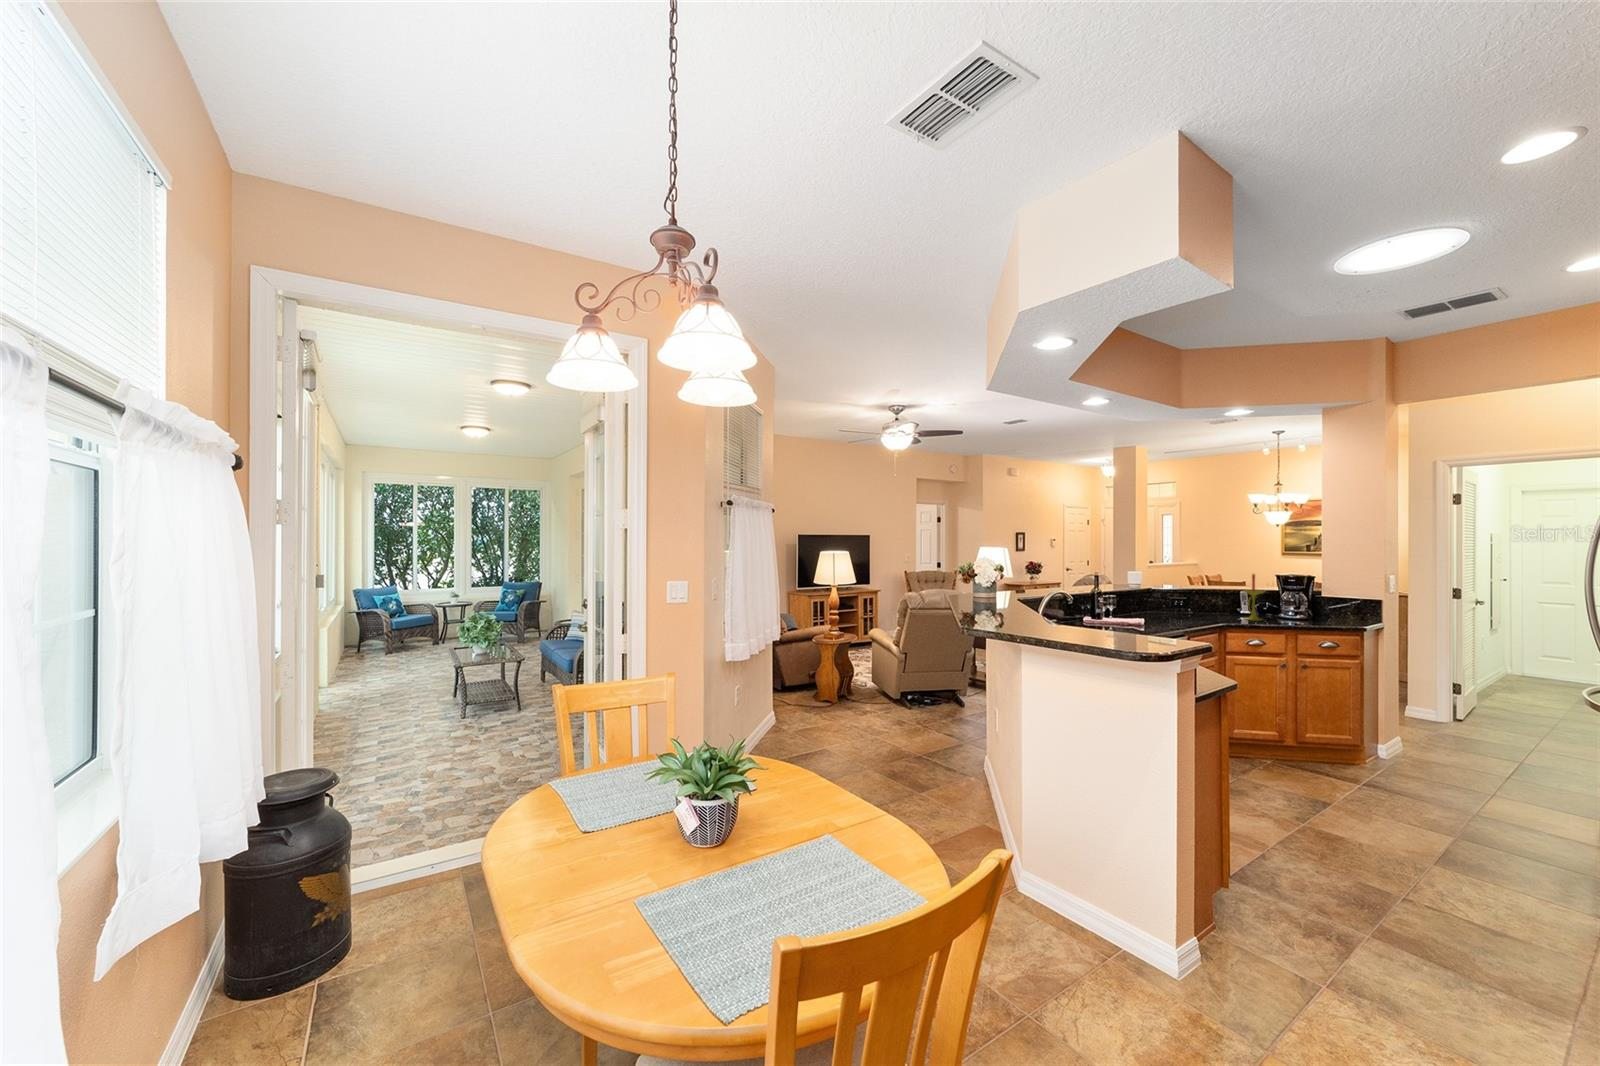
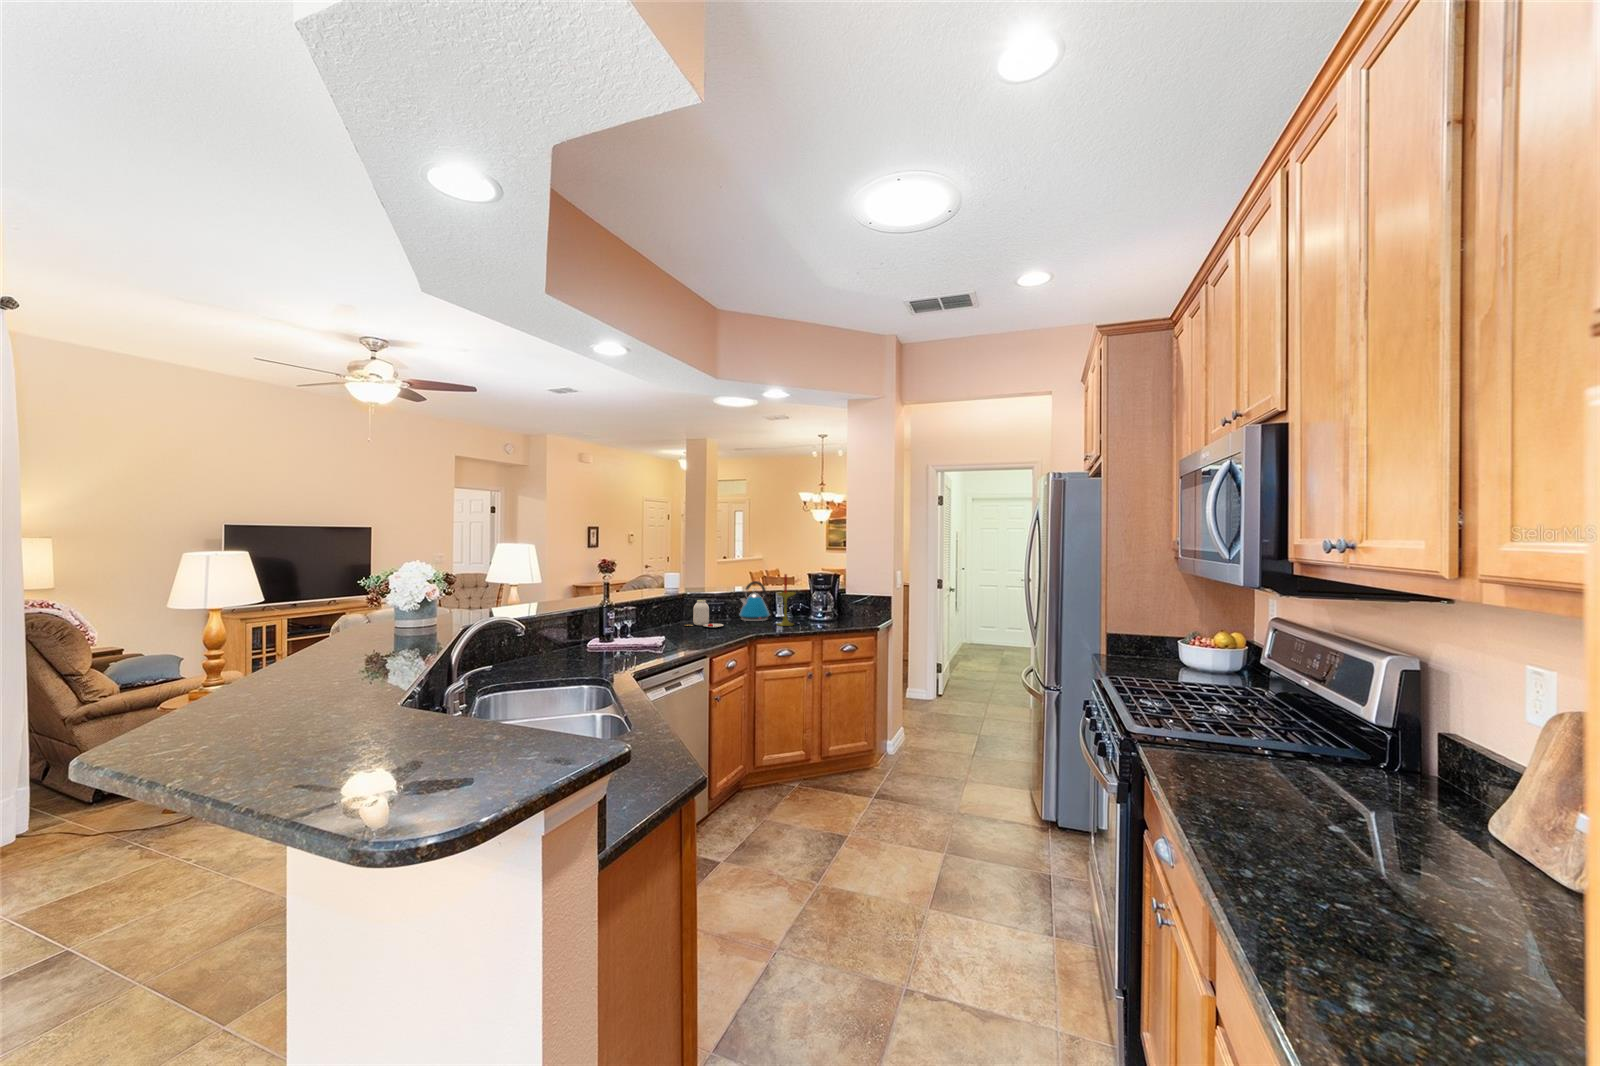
kettle: none [1202,580,1235,616] -> present [740,581,770,621]
jar: none [1151,594,1190,617] -> present [685,600,723,628]

